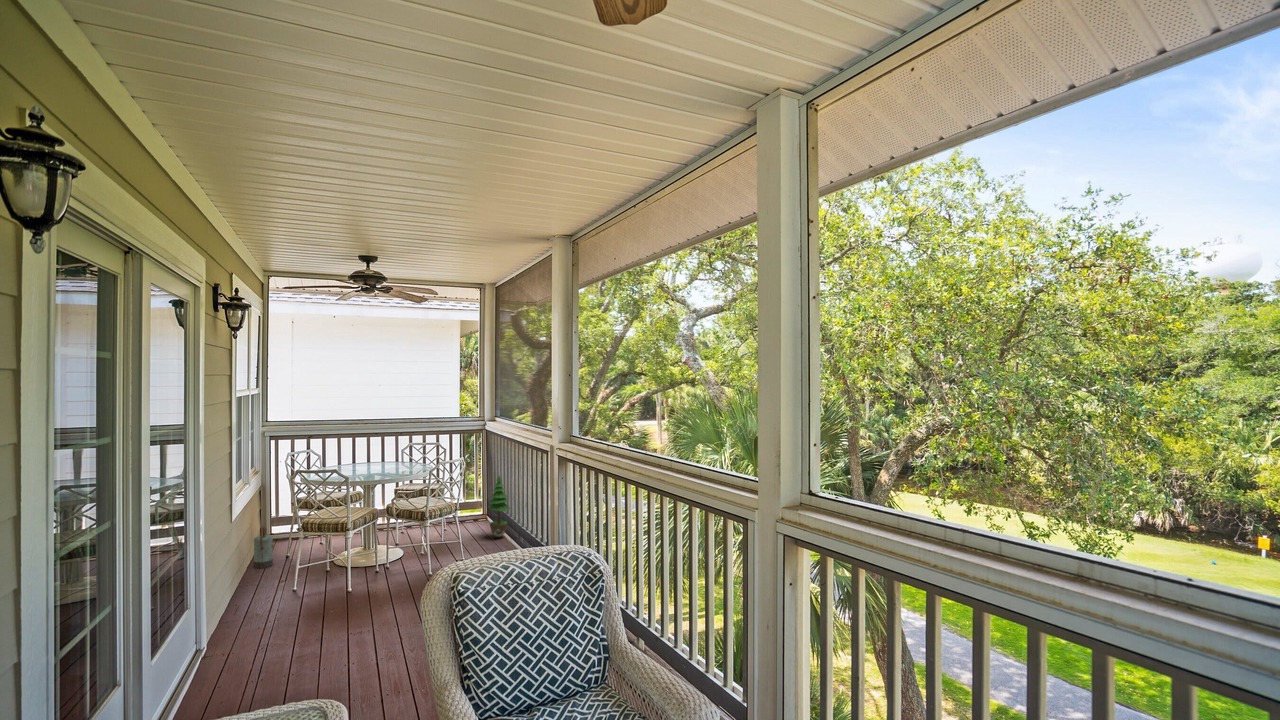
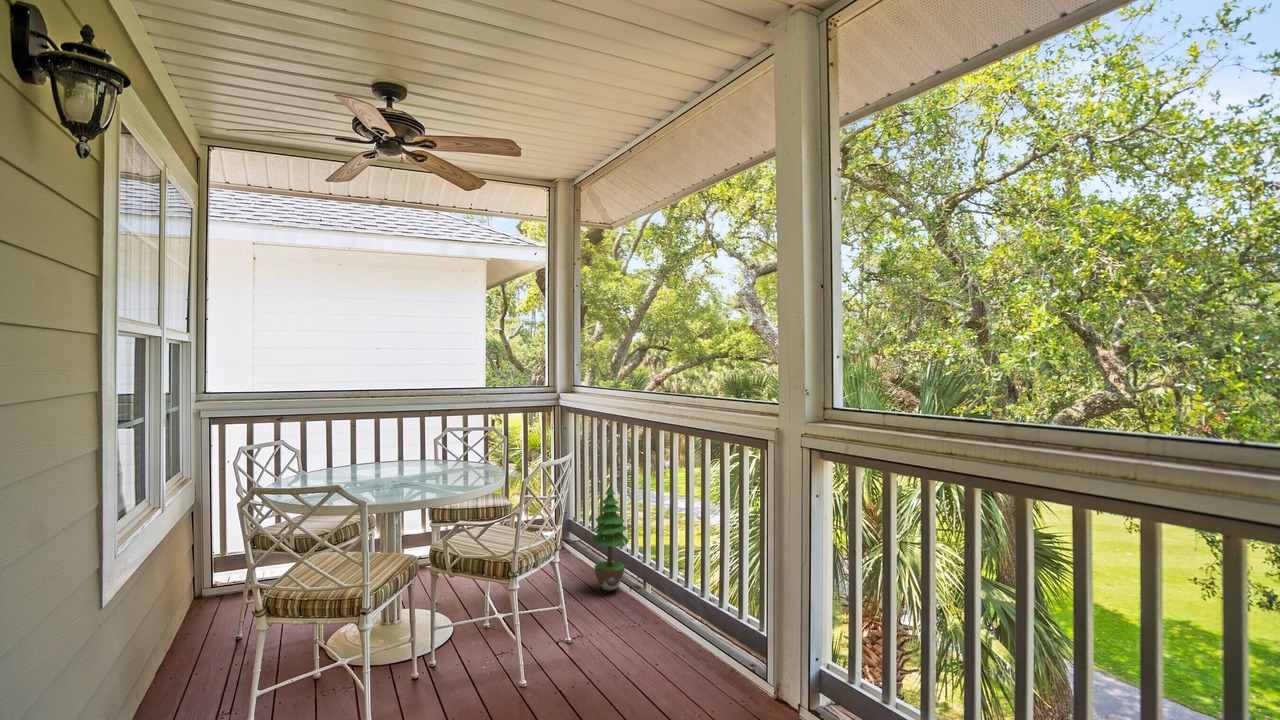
watering can: present [253,526,273,569] -> none [169,588,208,673]

